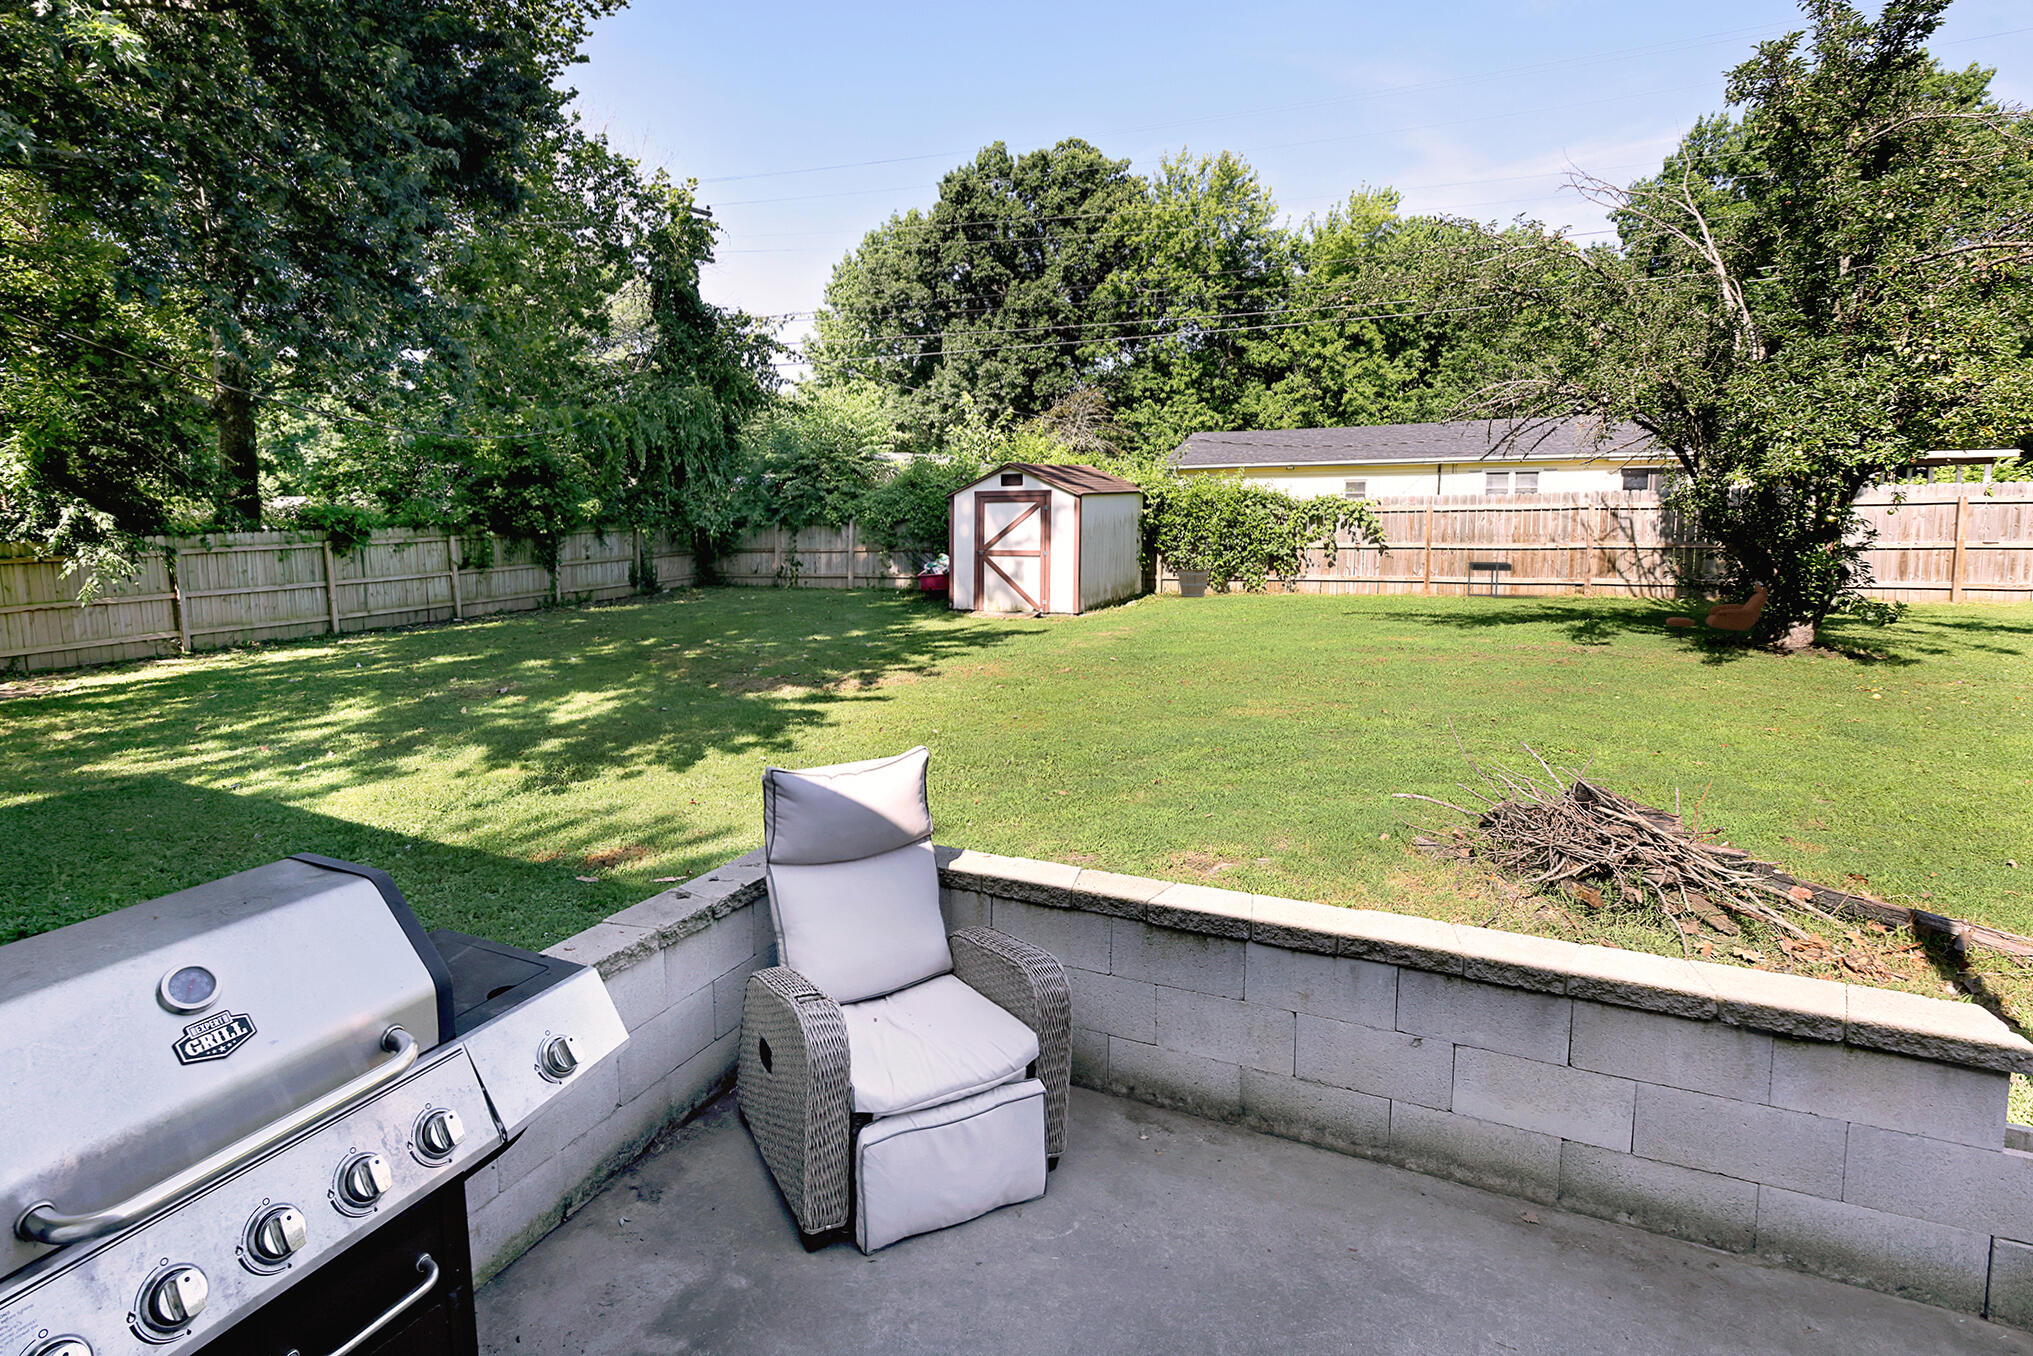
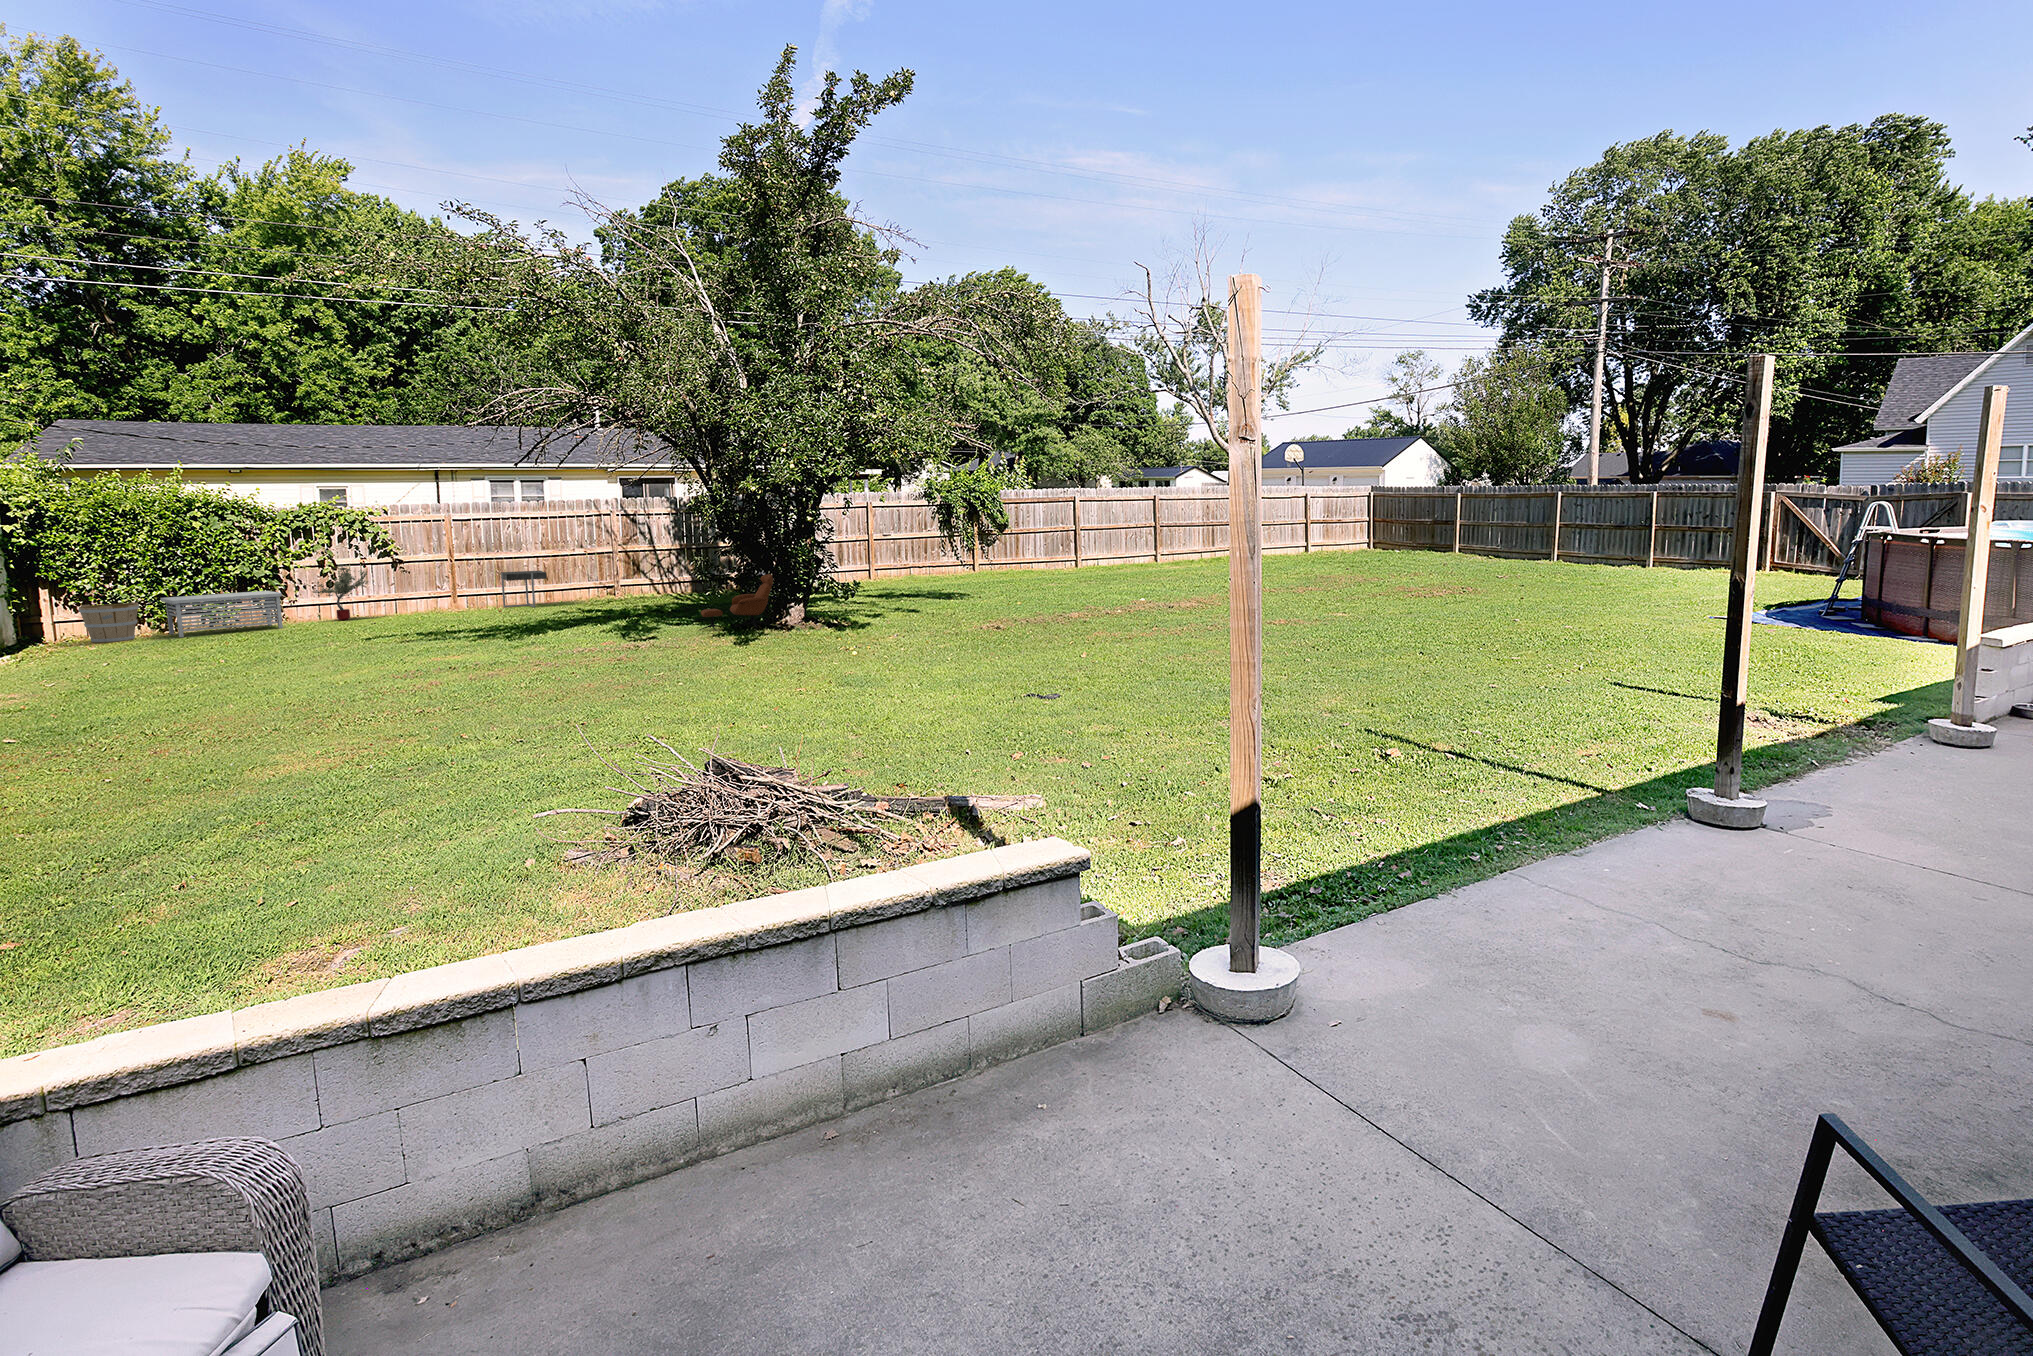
potted tree: none [1315,548,1358,595] -> present [313,565,368,621]
storage bench: none [1222,567,1295,598] -> present [160,591,283,637]

